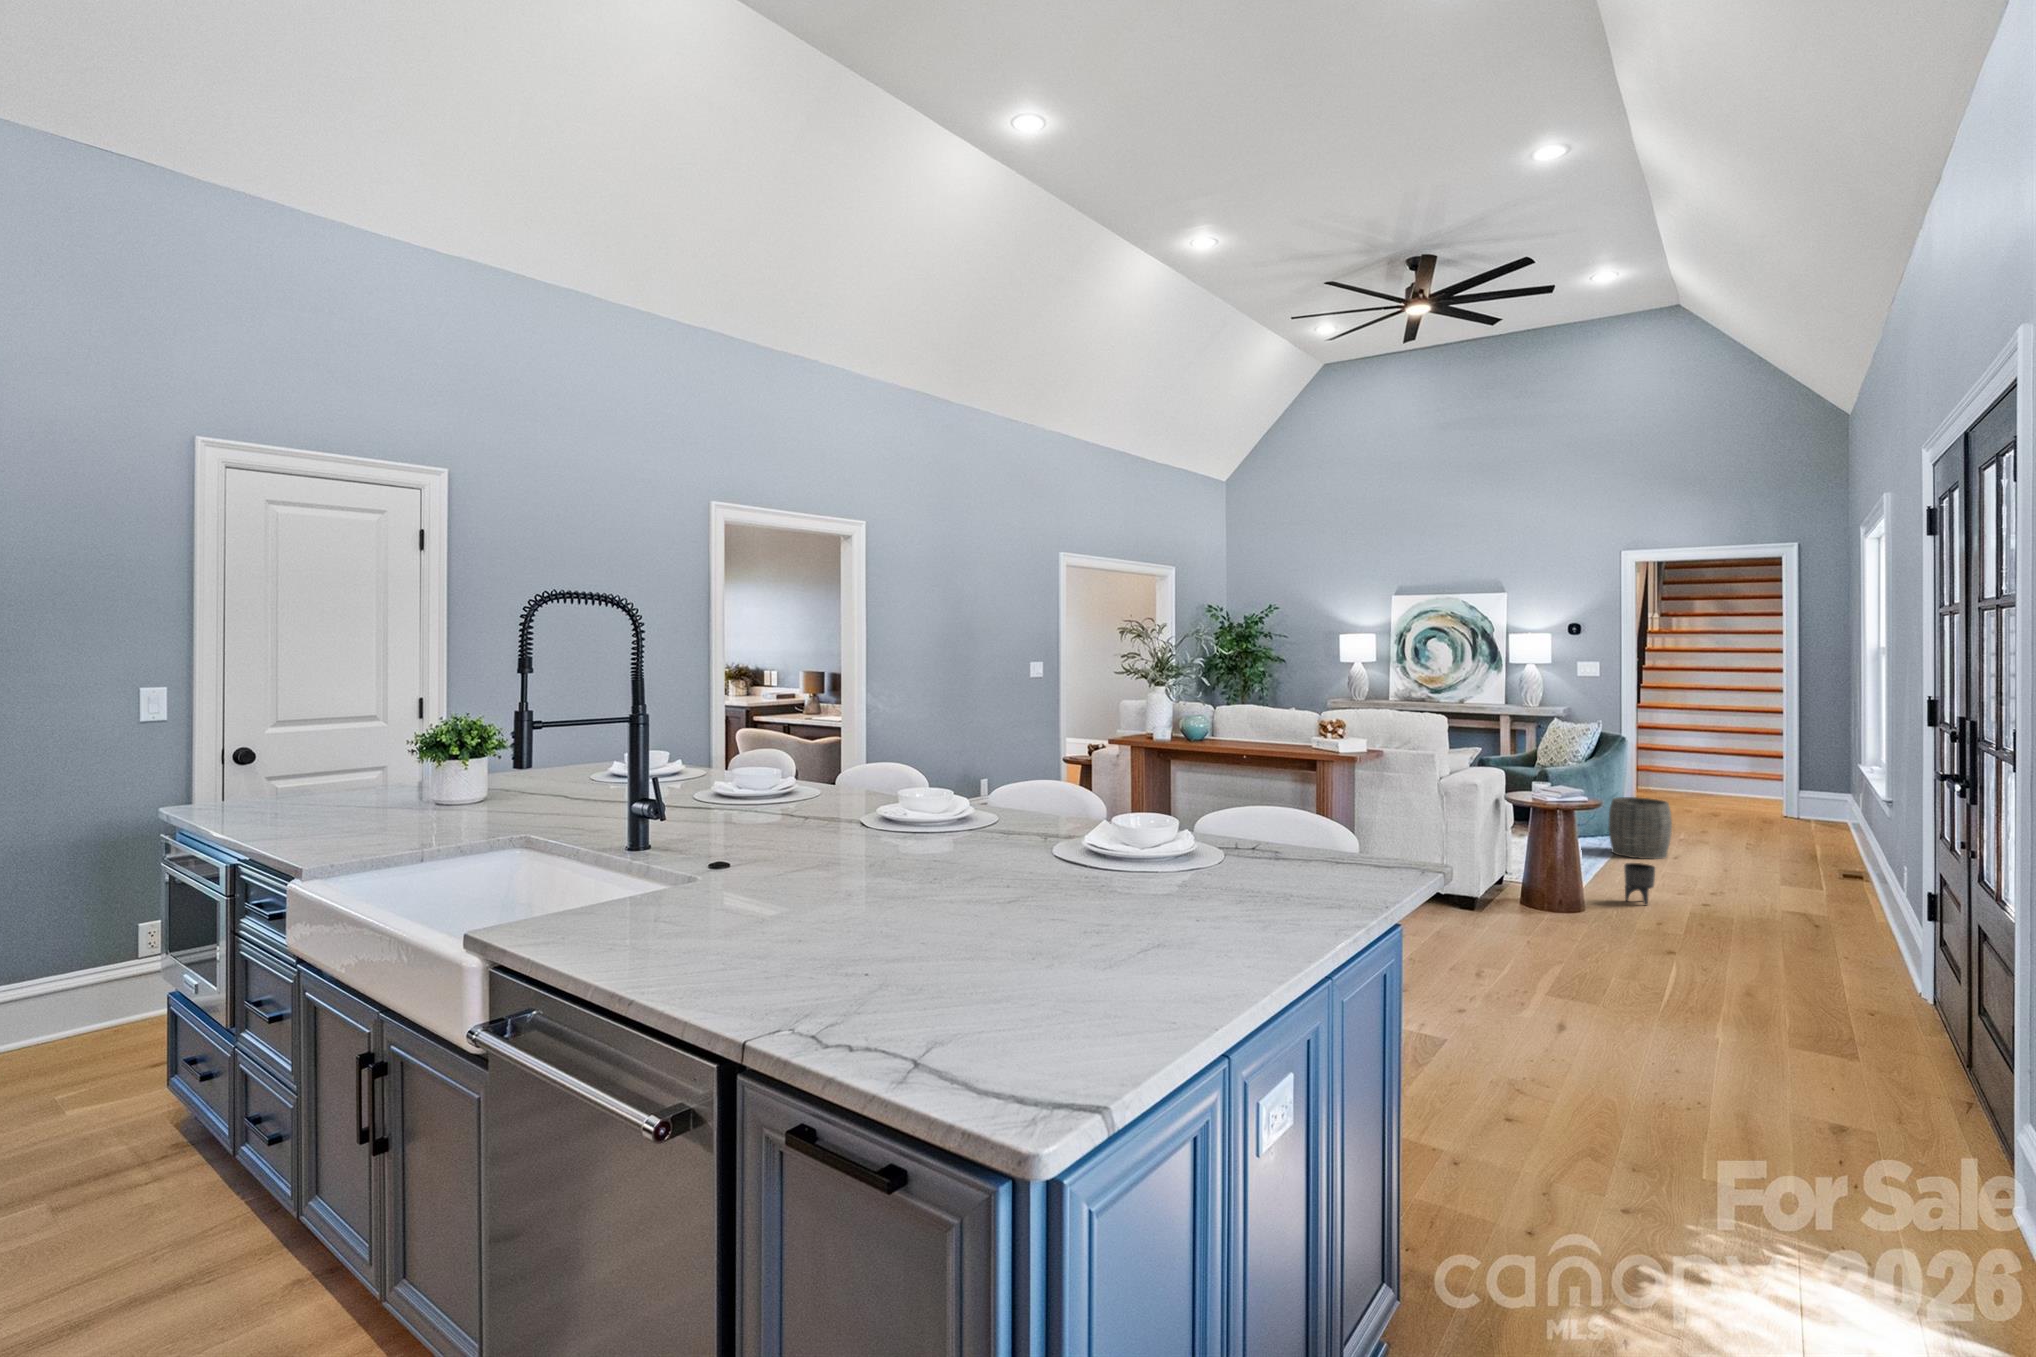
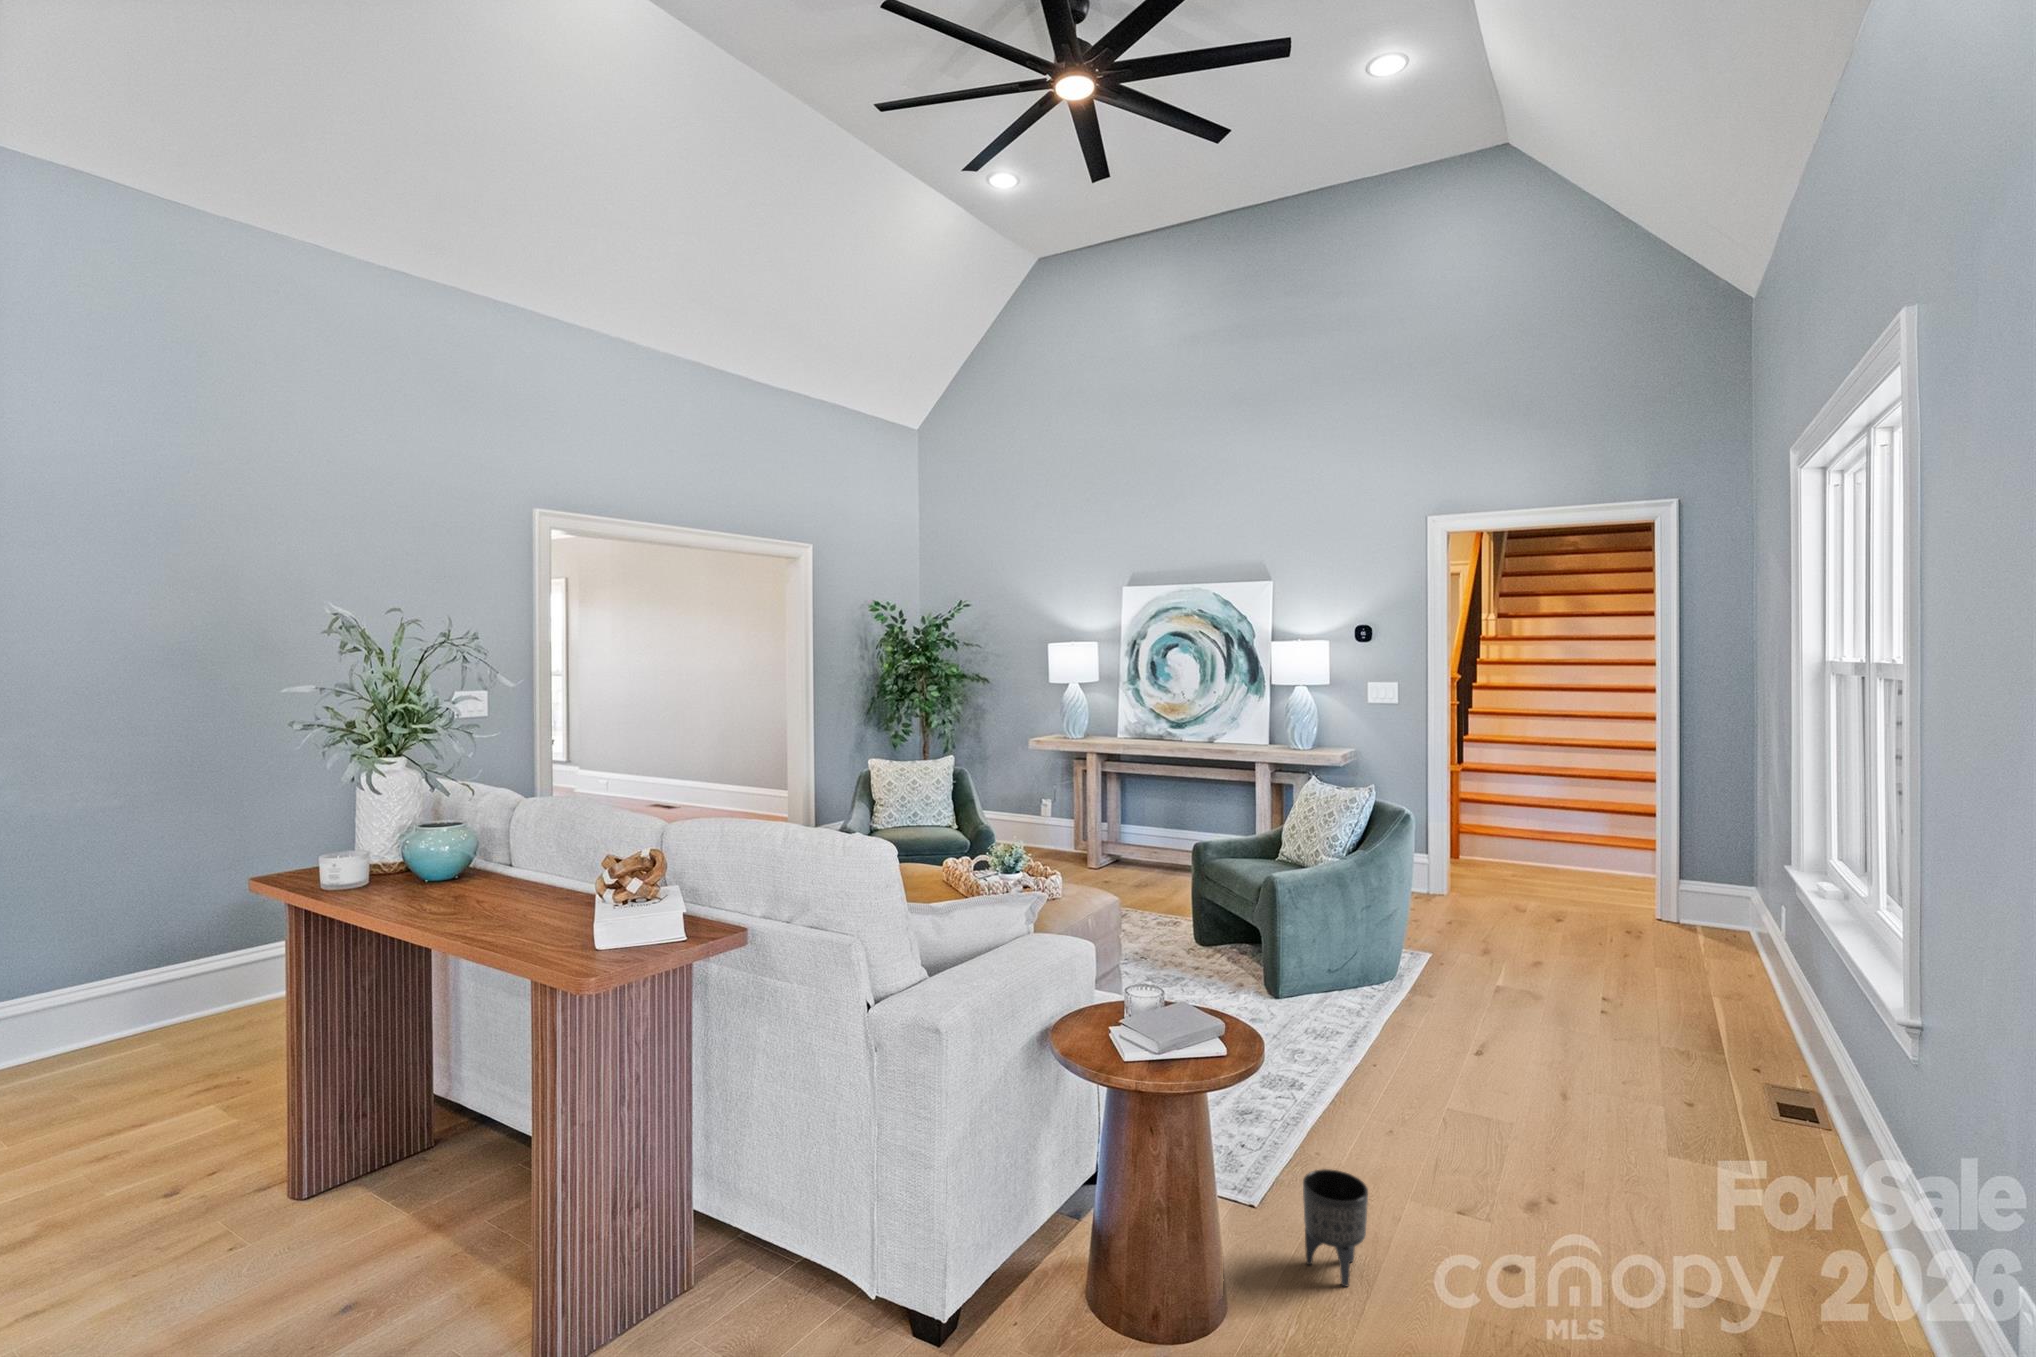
woven basket: present [1608,797,1672,859] -> none [1356,934,1461,1061]

